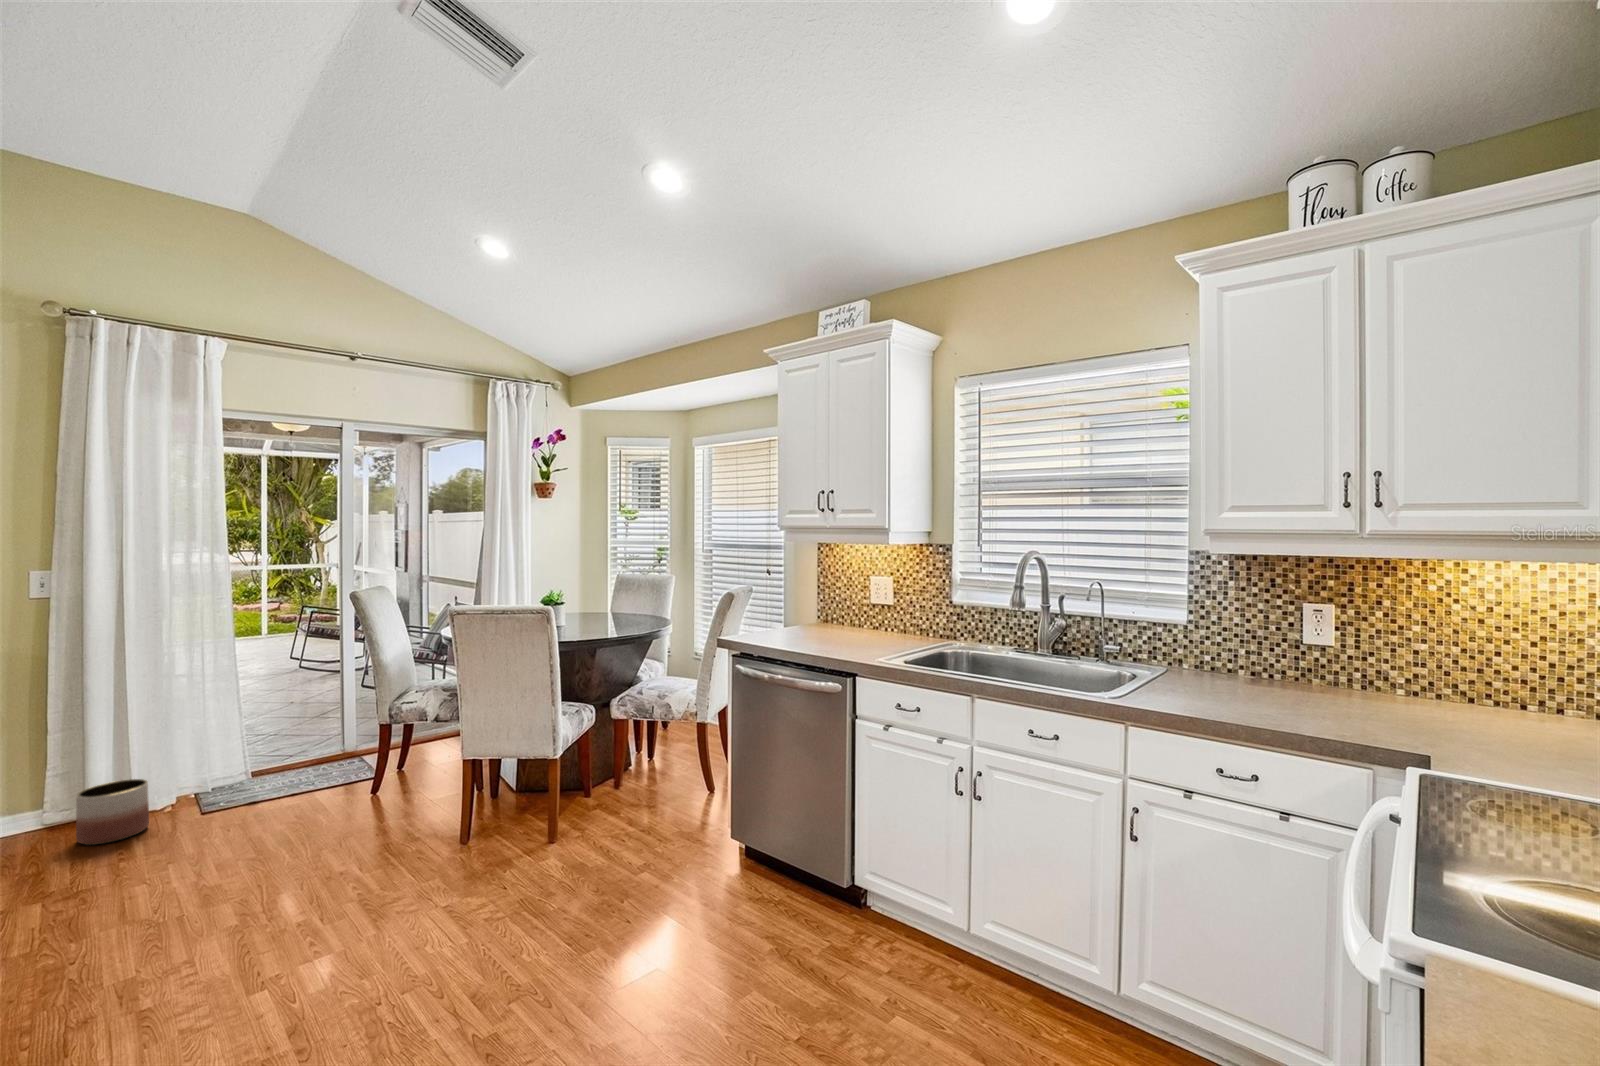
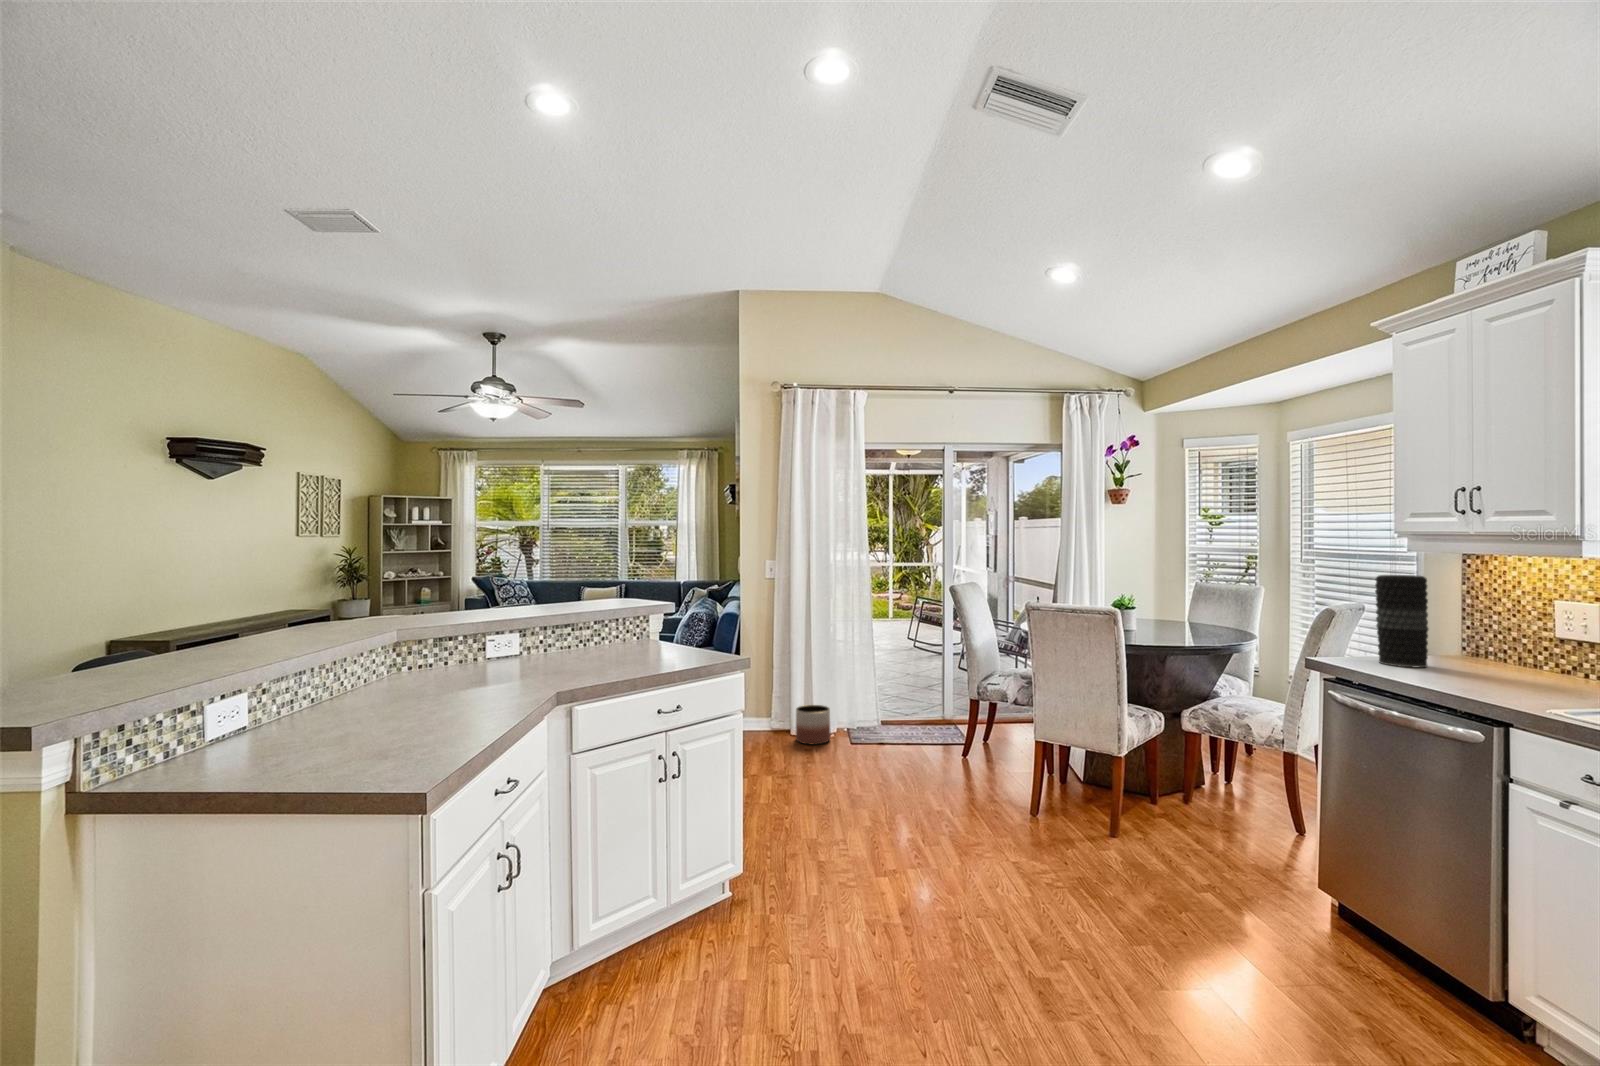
vase: none [767,560,800,635] -> present [1375,575,1428,668]

